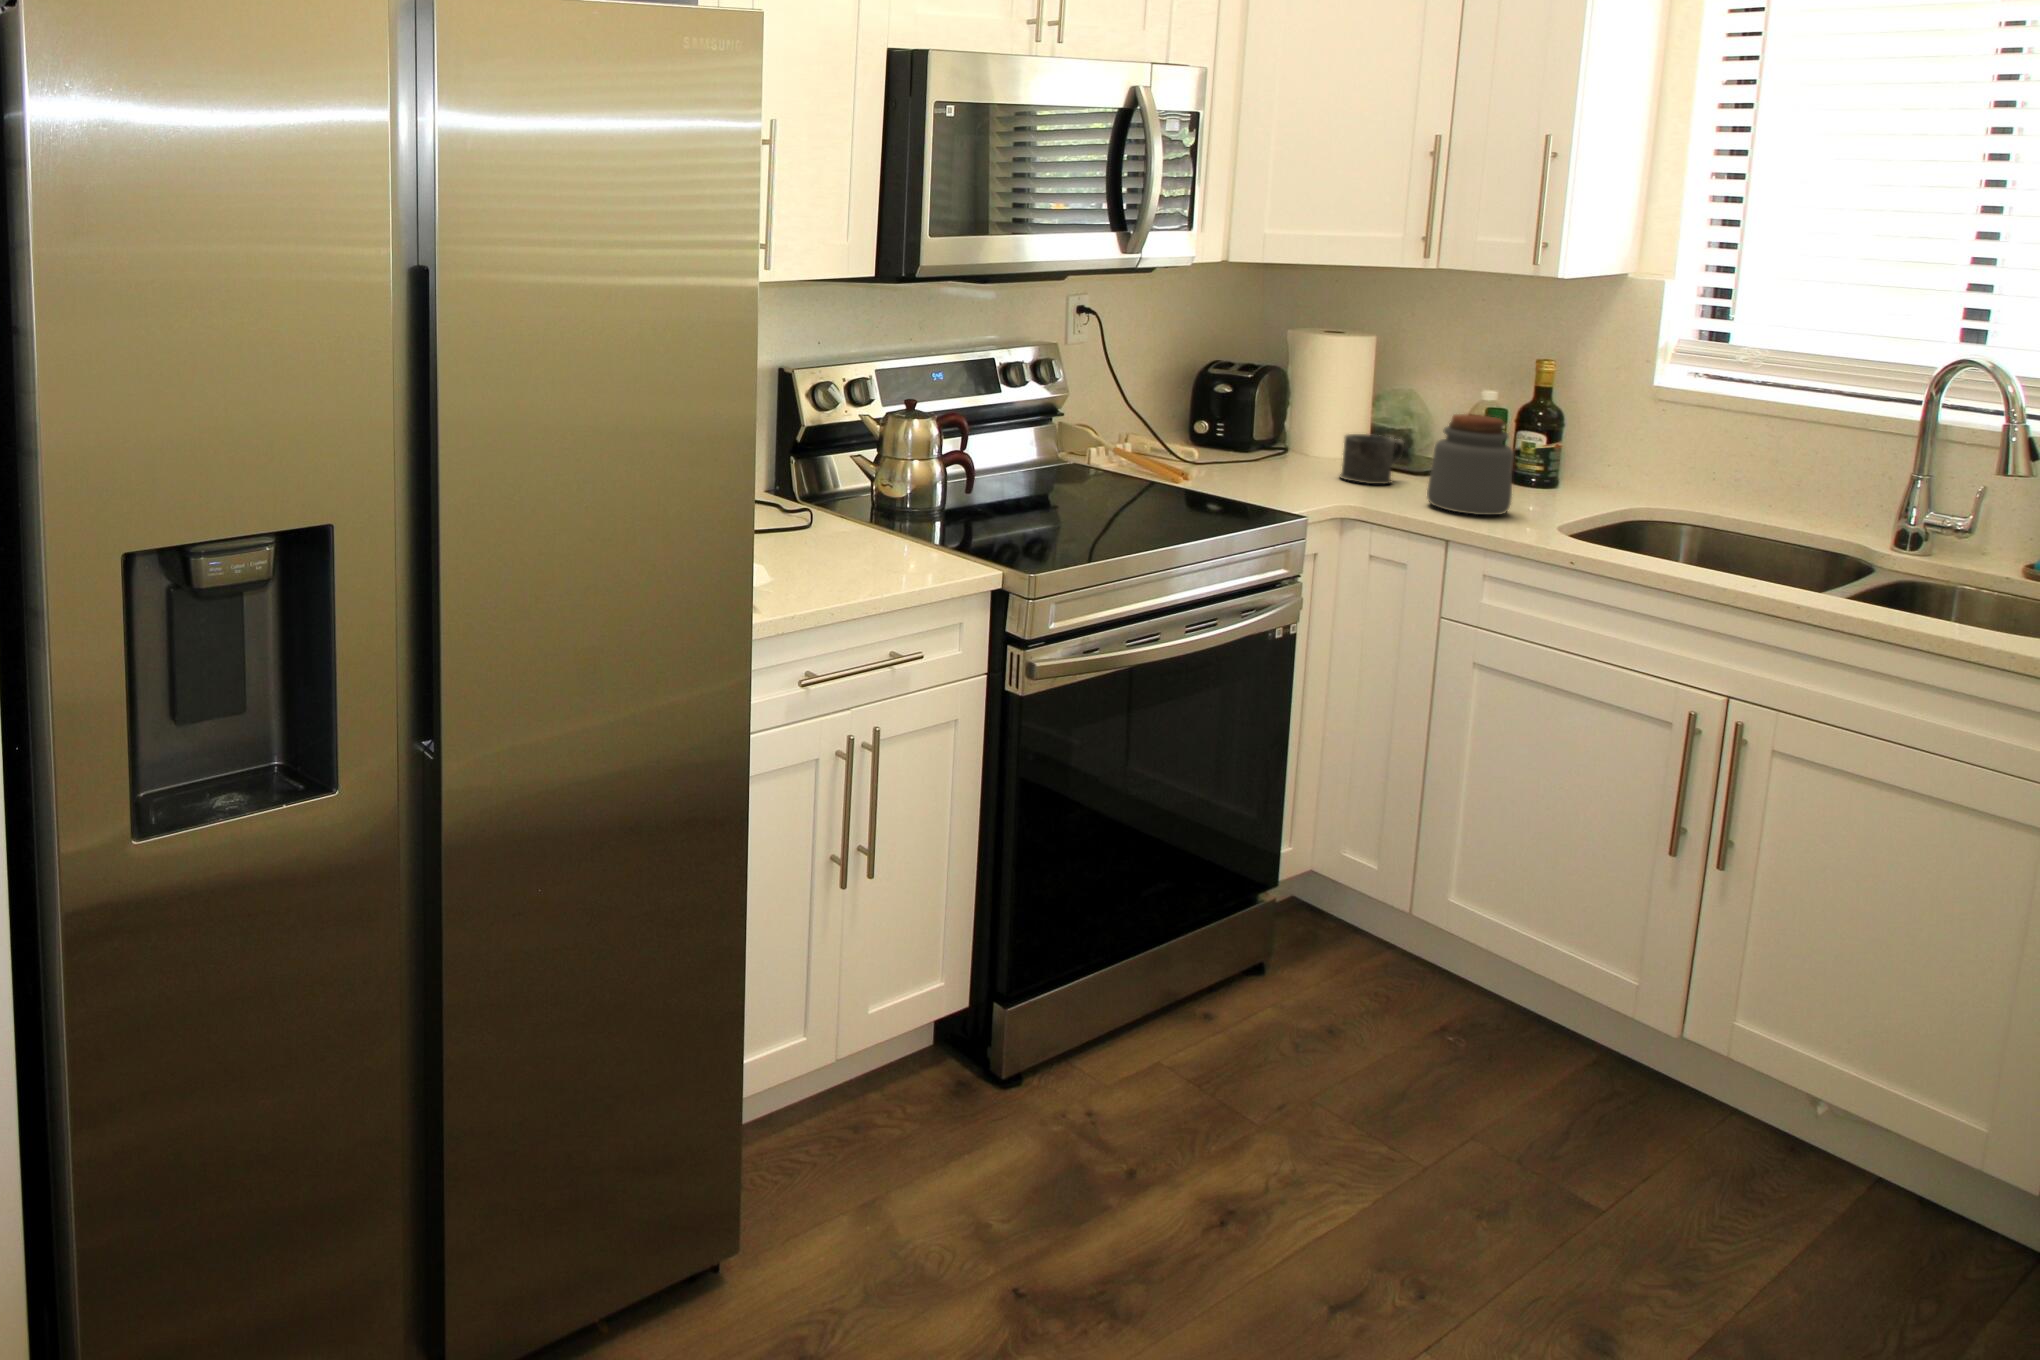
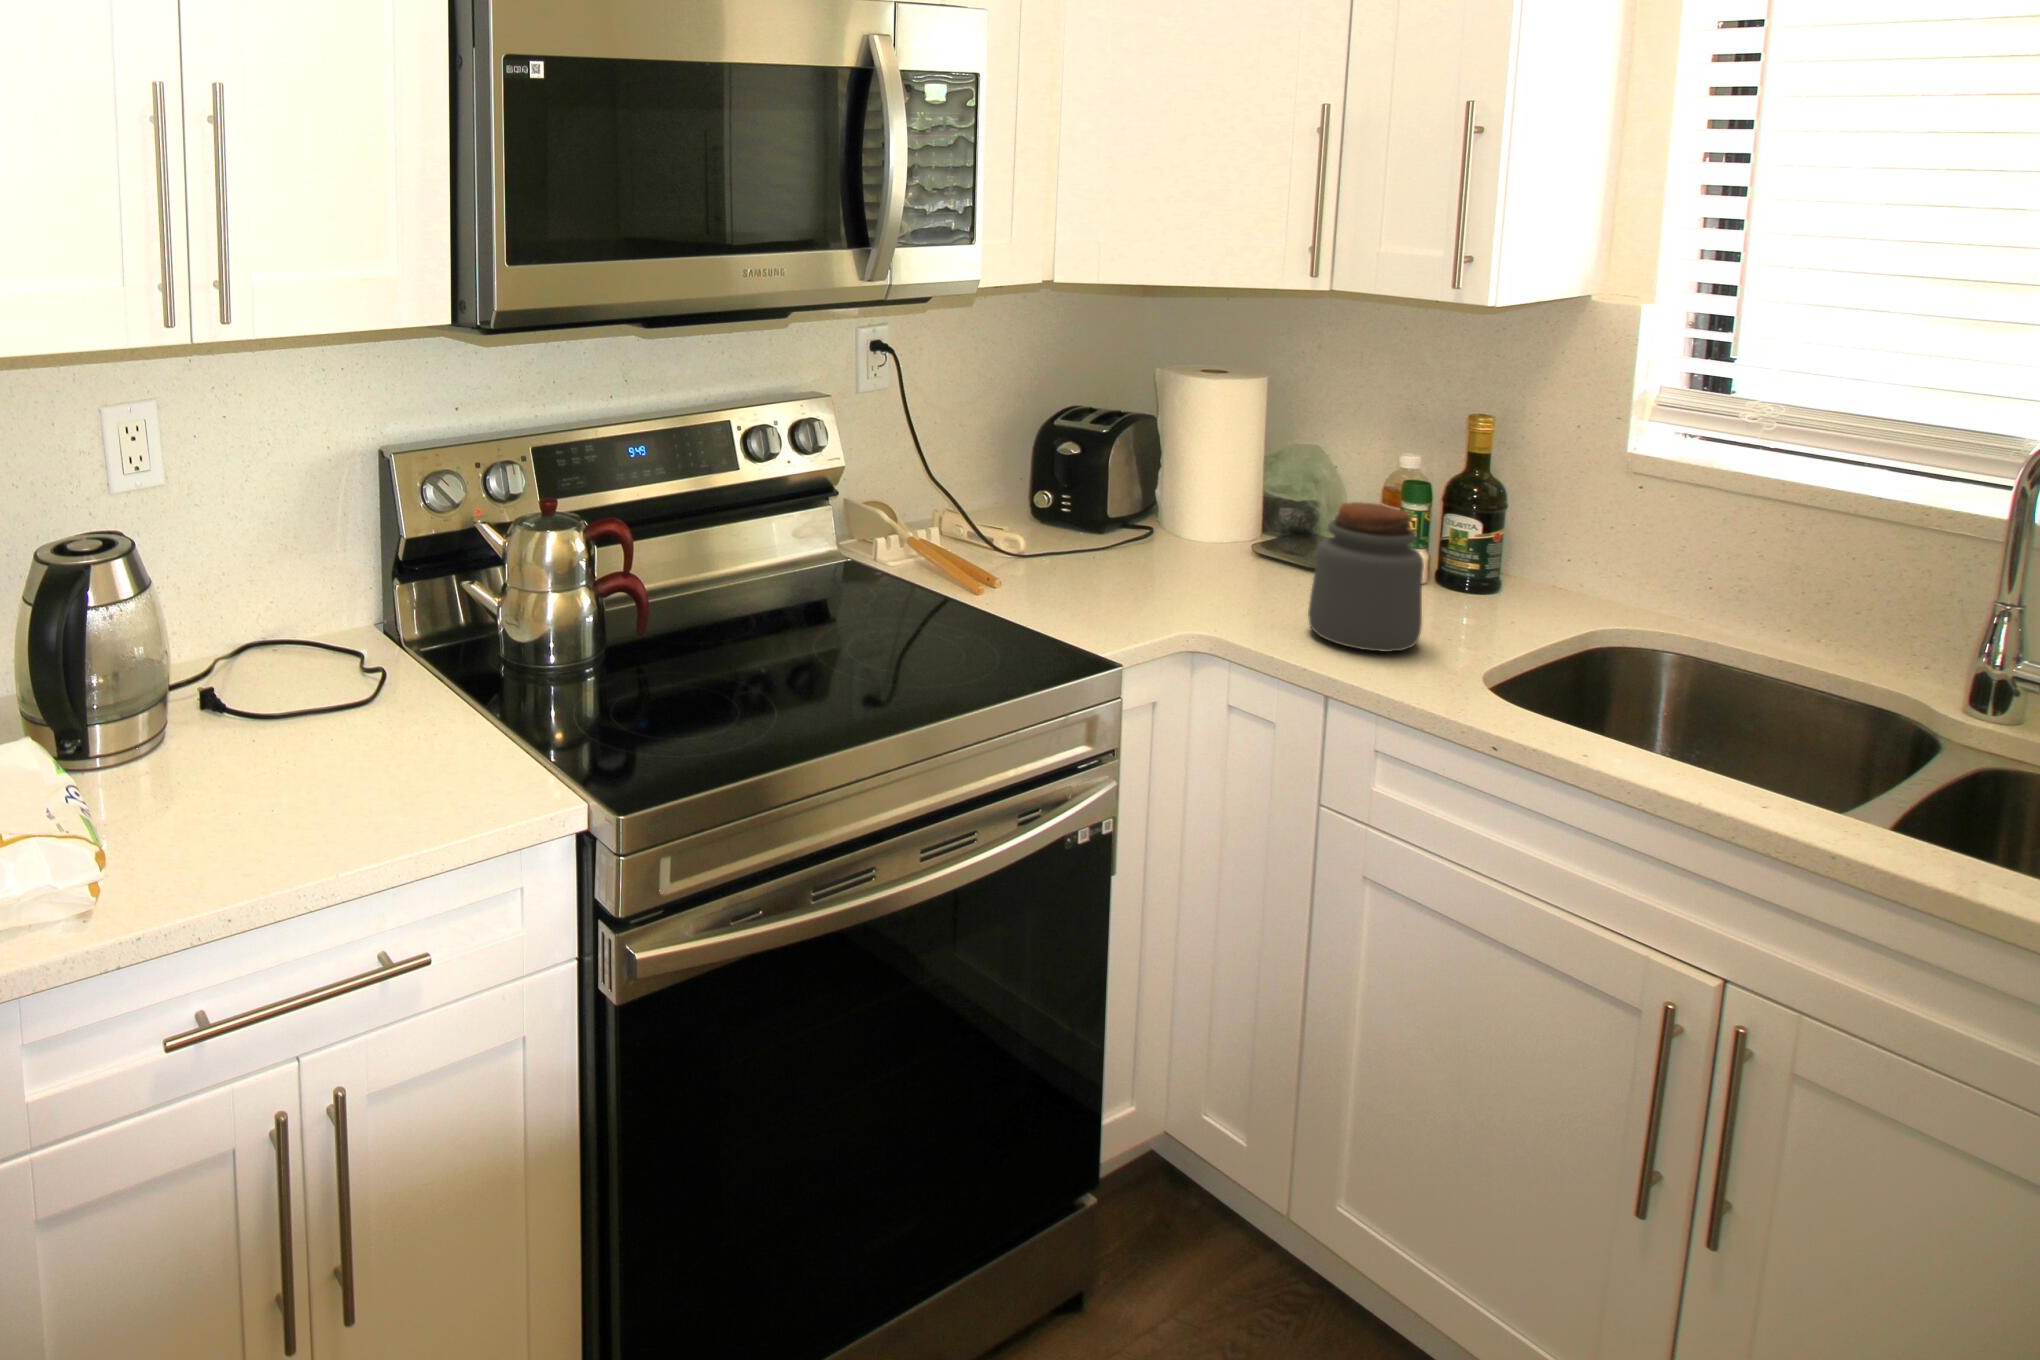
mug: present [1340,434,1404,484] -> none [1207,517,1291,590]

